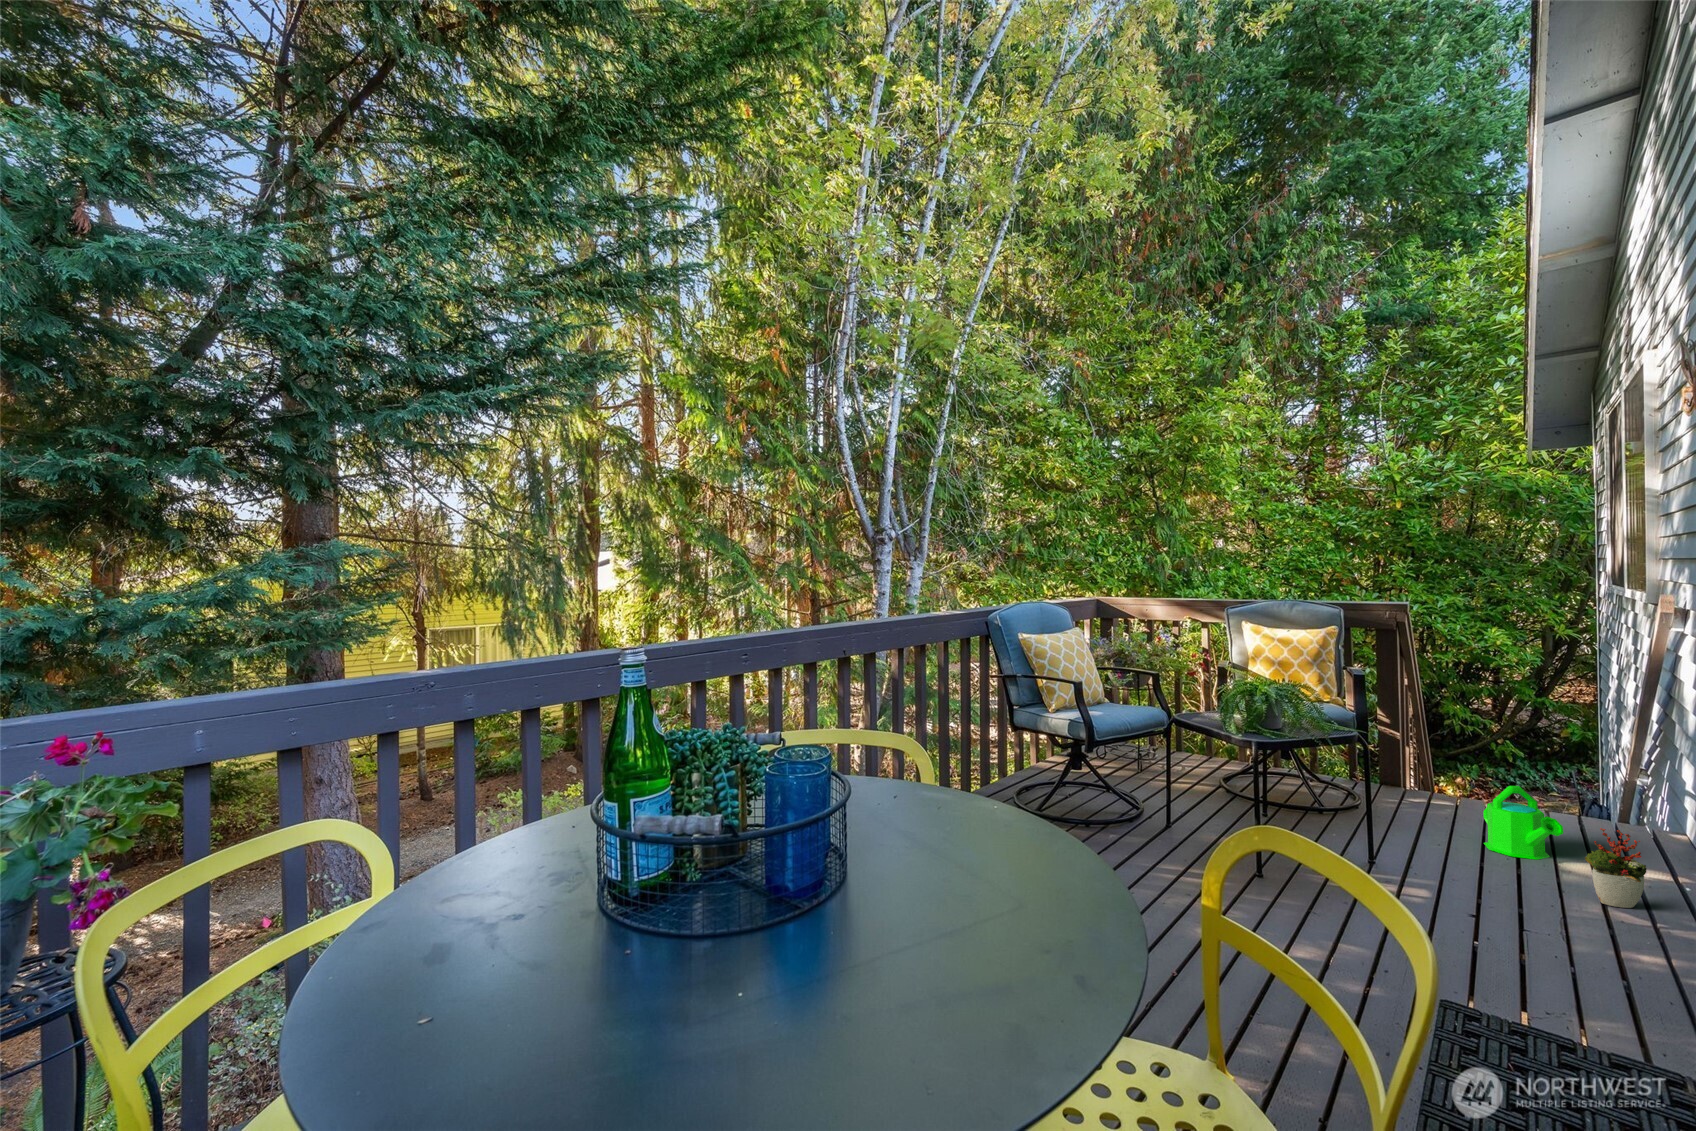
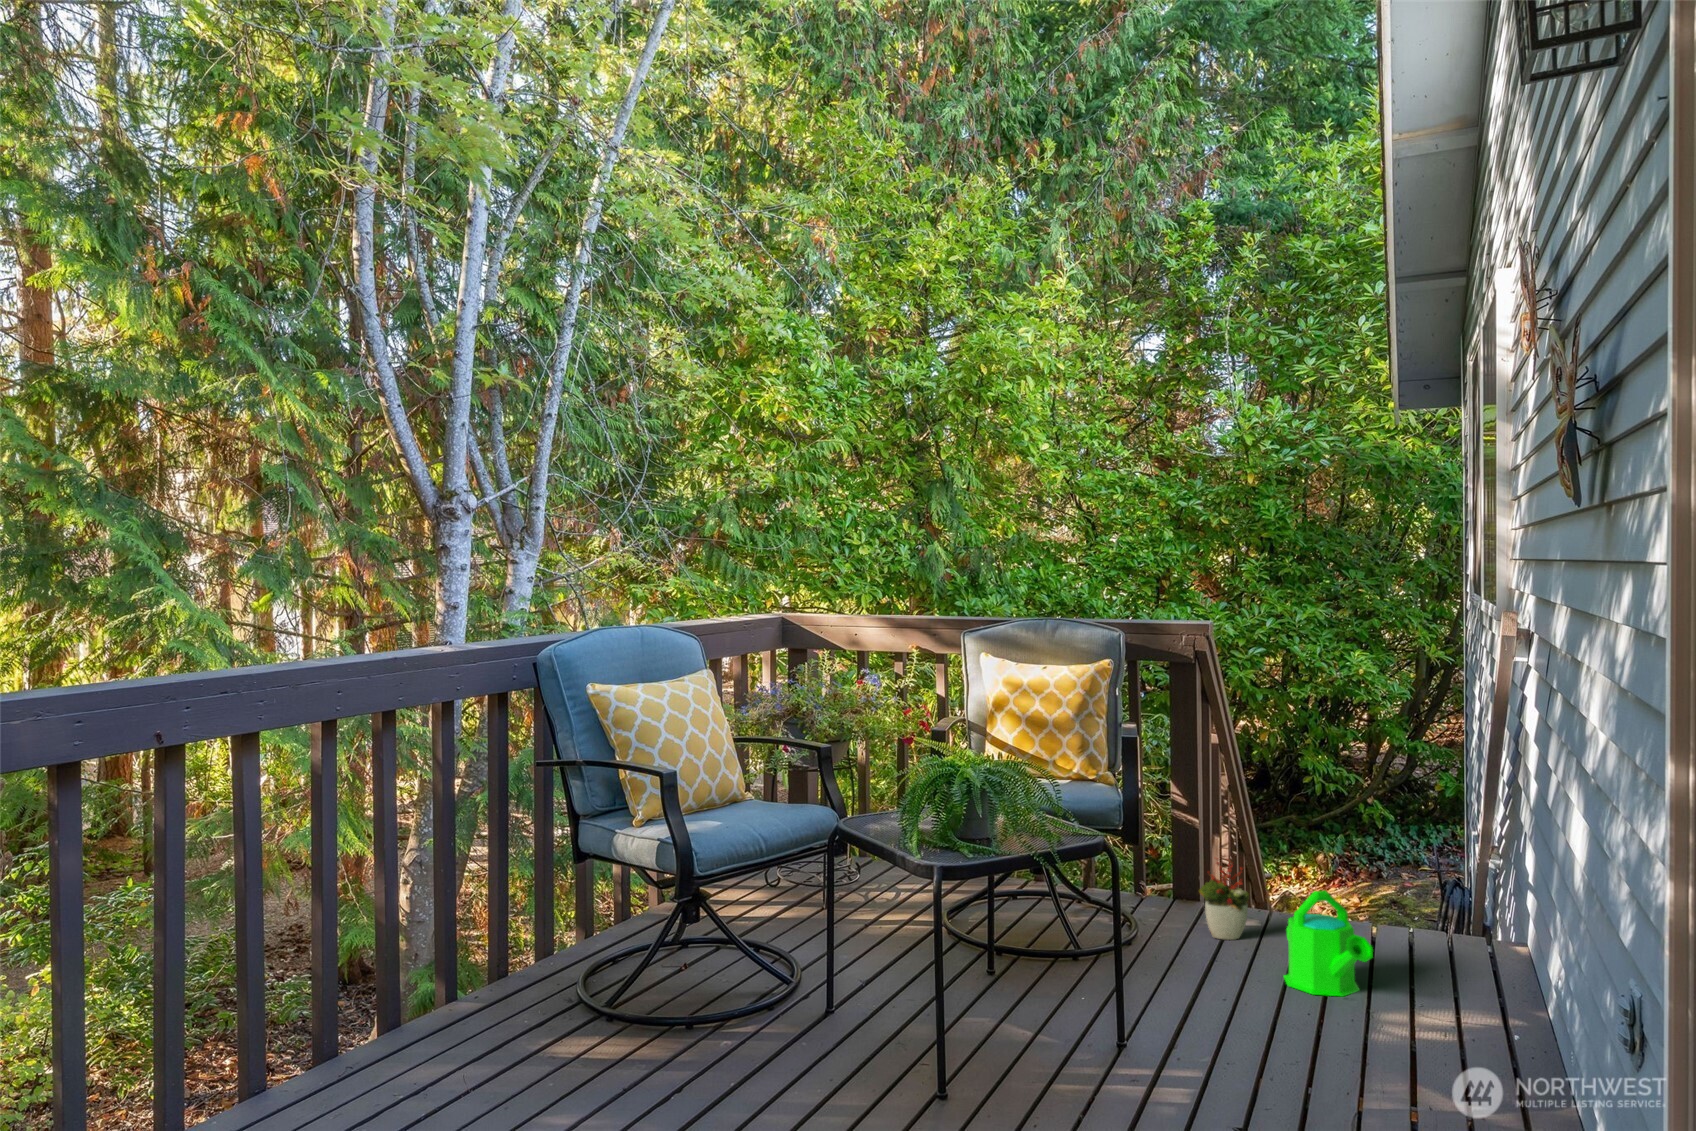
decorative plant: present [1585,828,1647,908] -> present [1199,858,1249,940]

